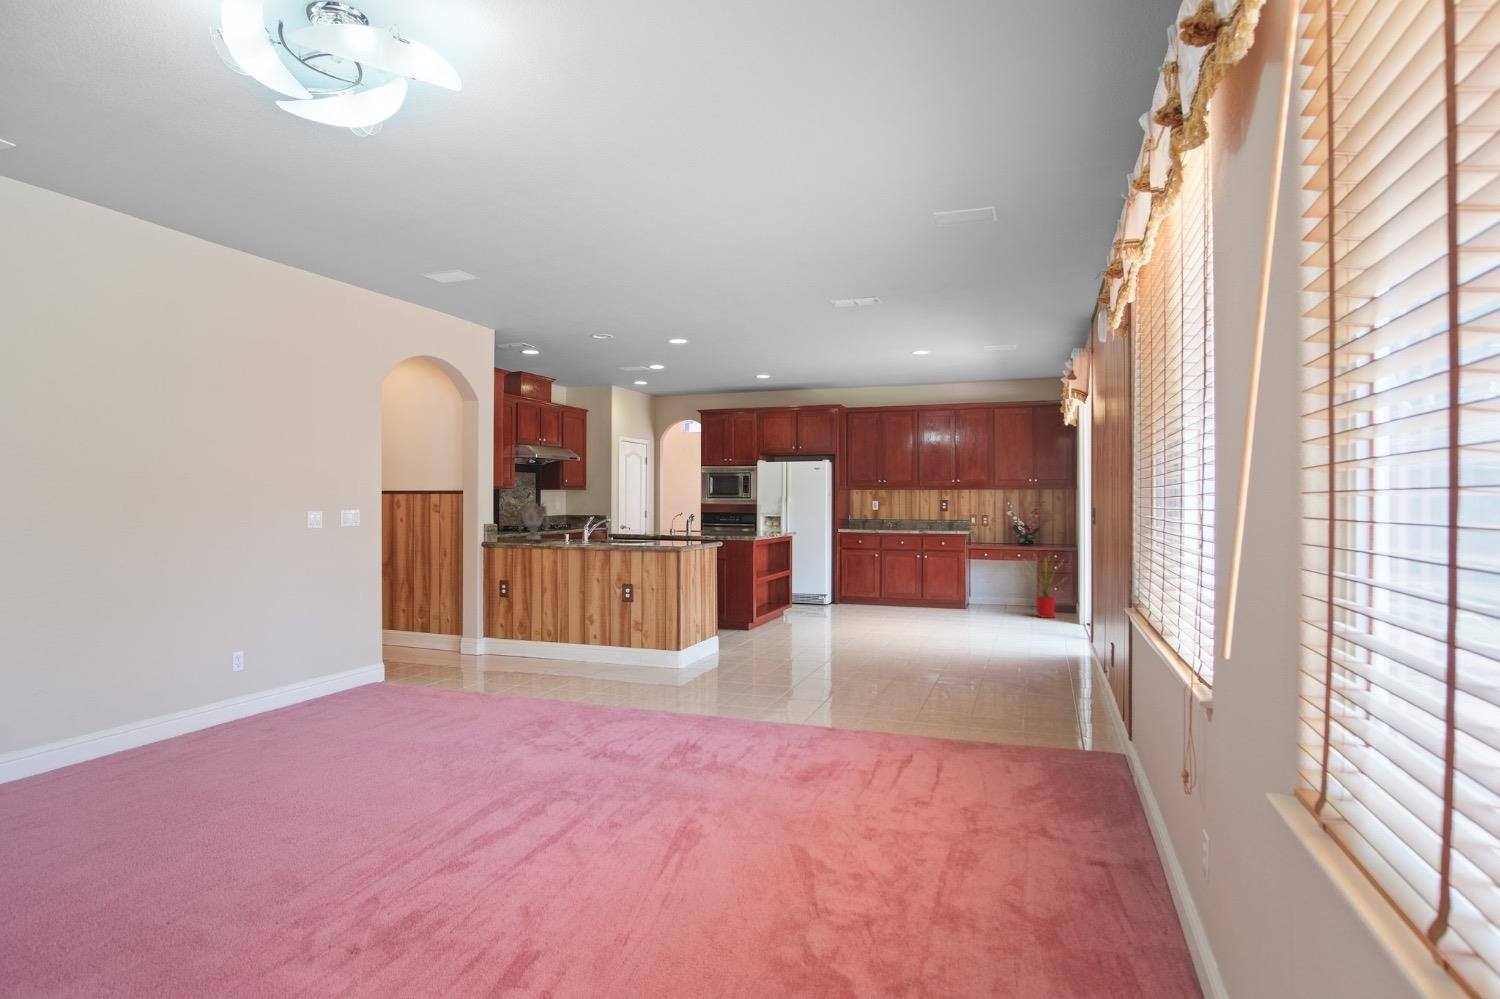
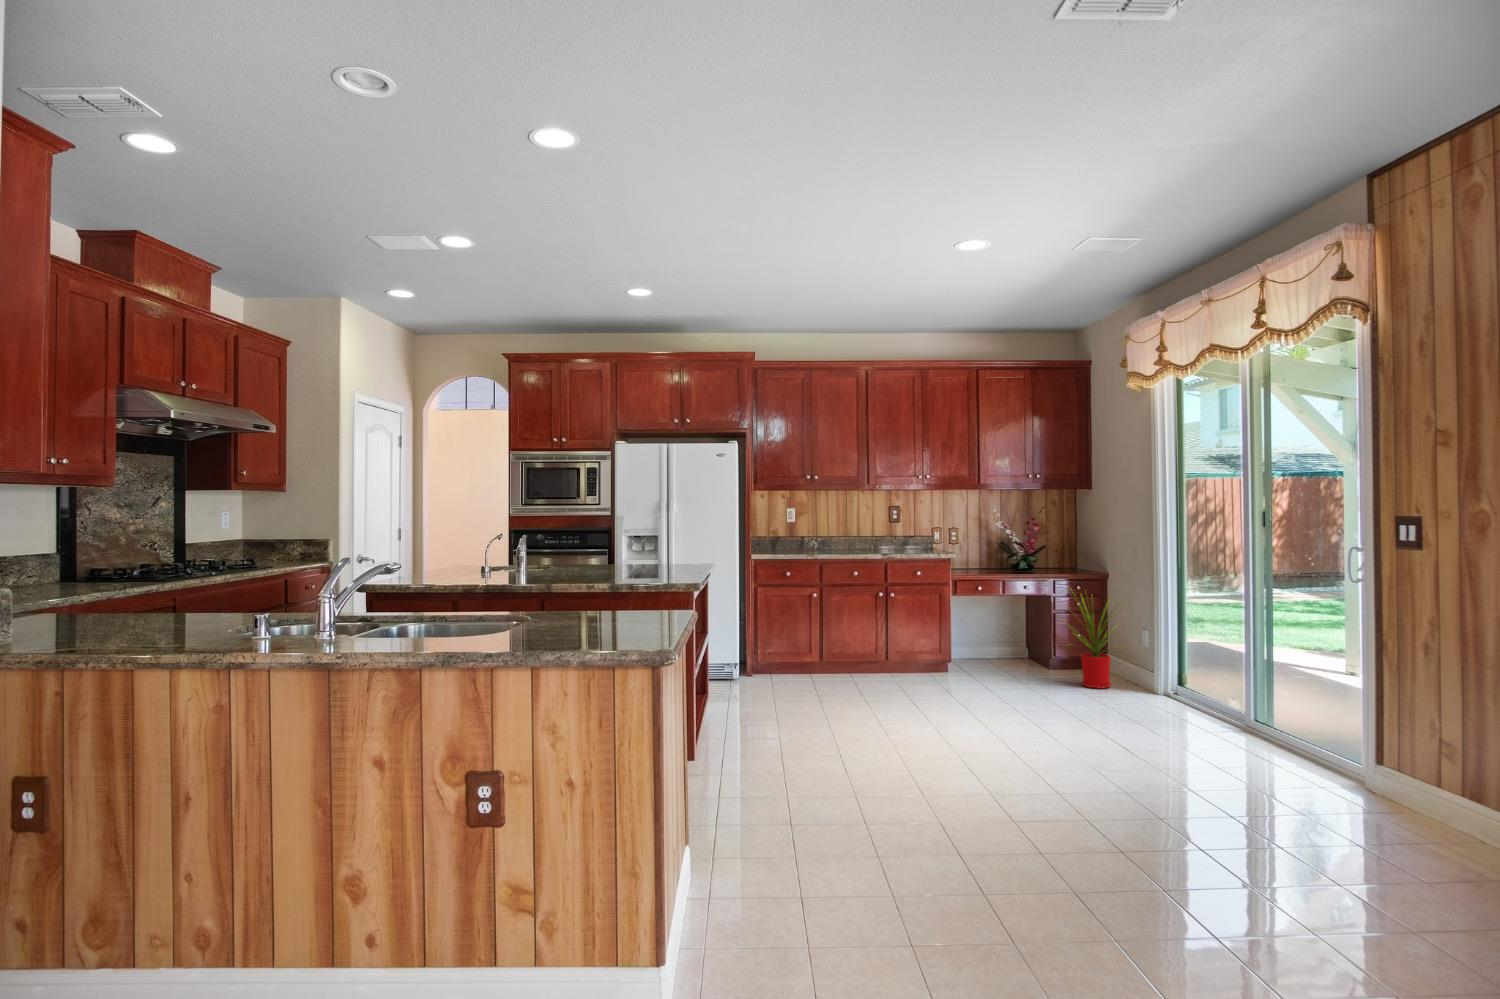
vase: present [516,503,550,540] -> none [85,522,208,643]

